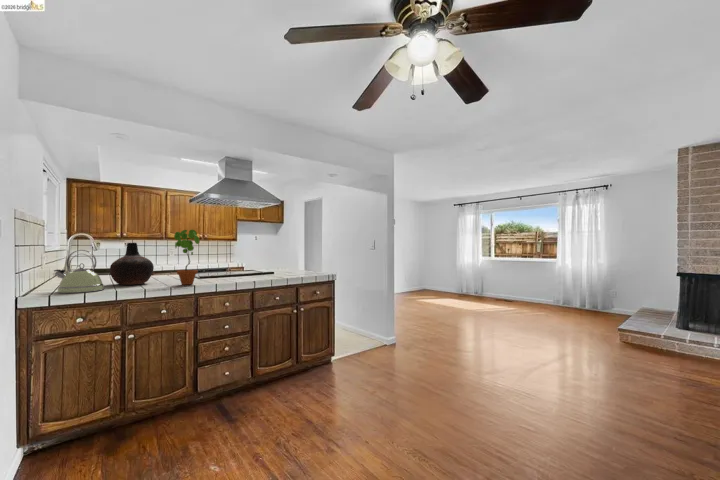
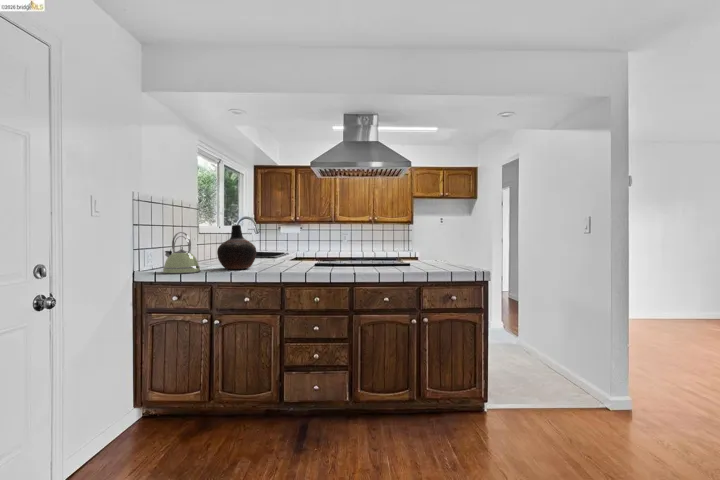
potted plant: present [174,230,200,285] -> none [262,209,286,273]

